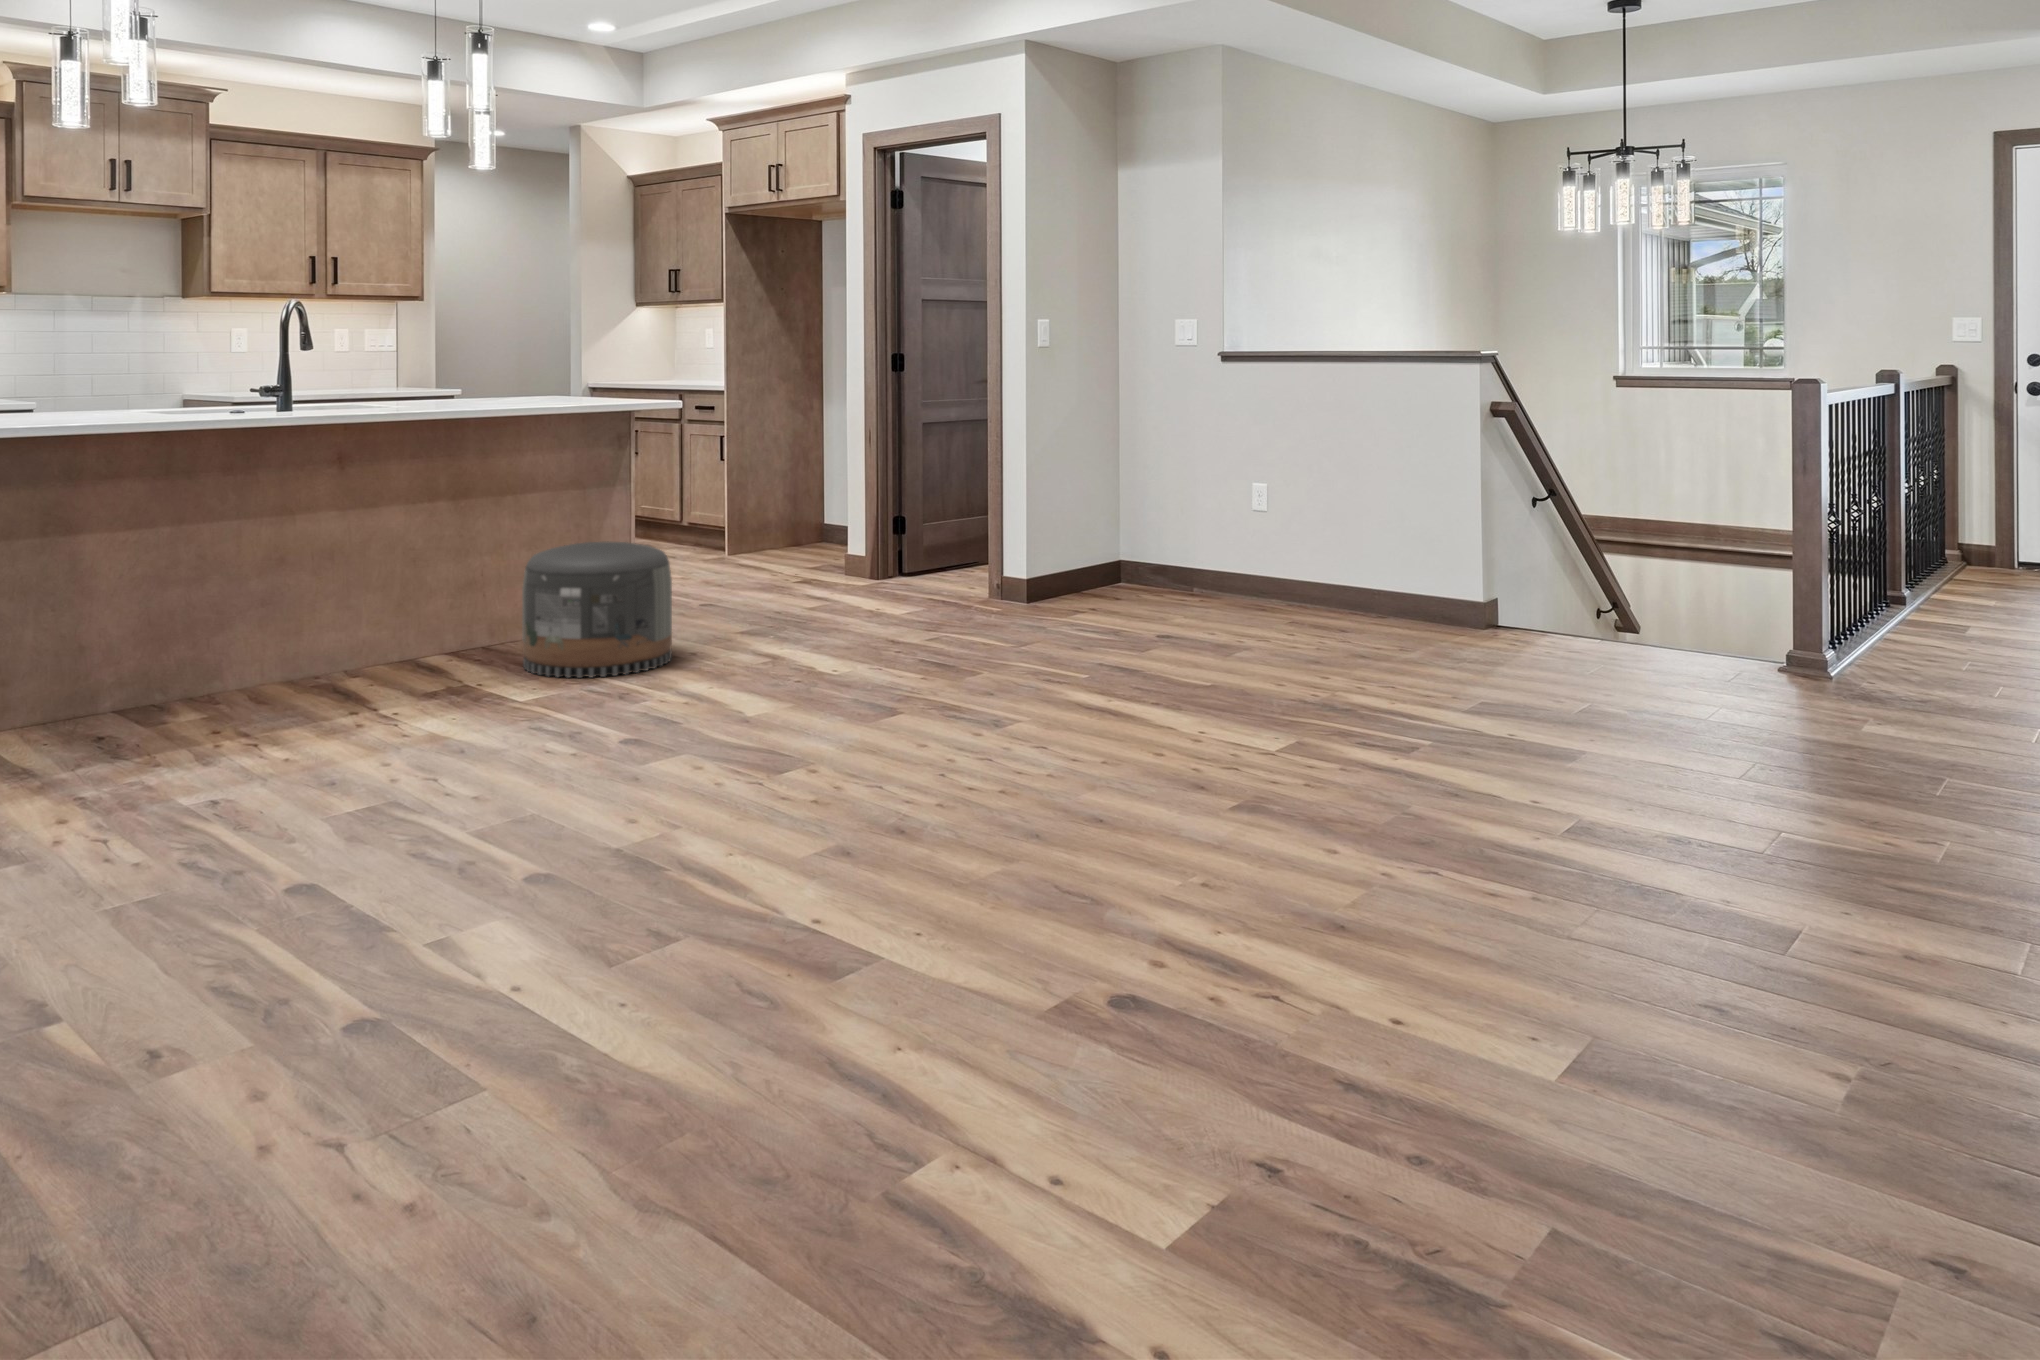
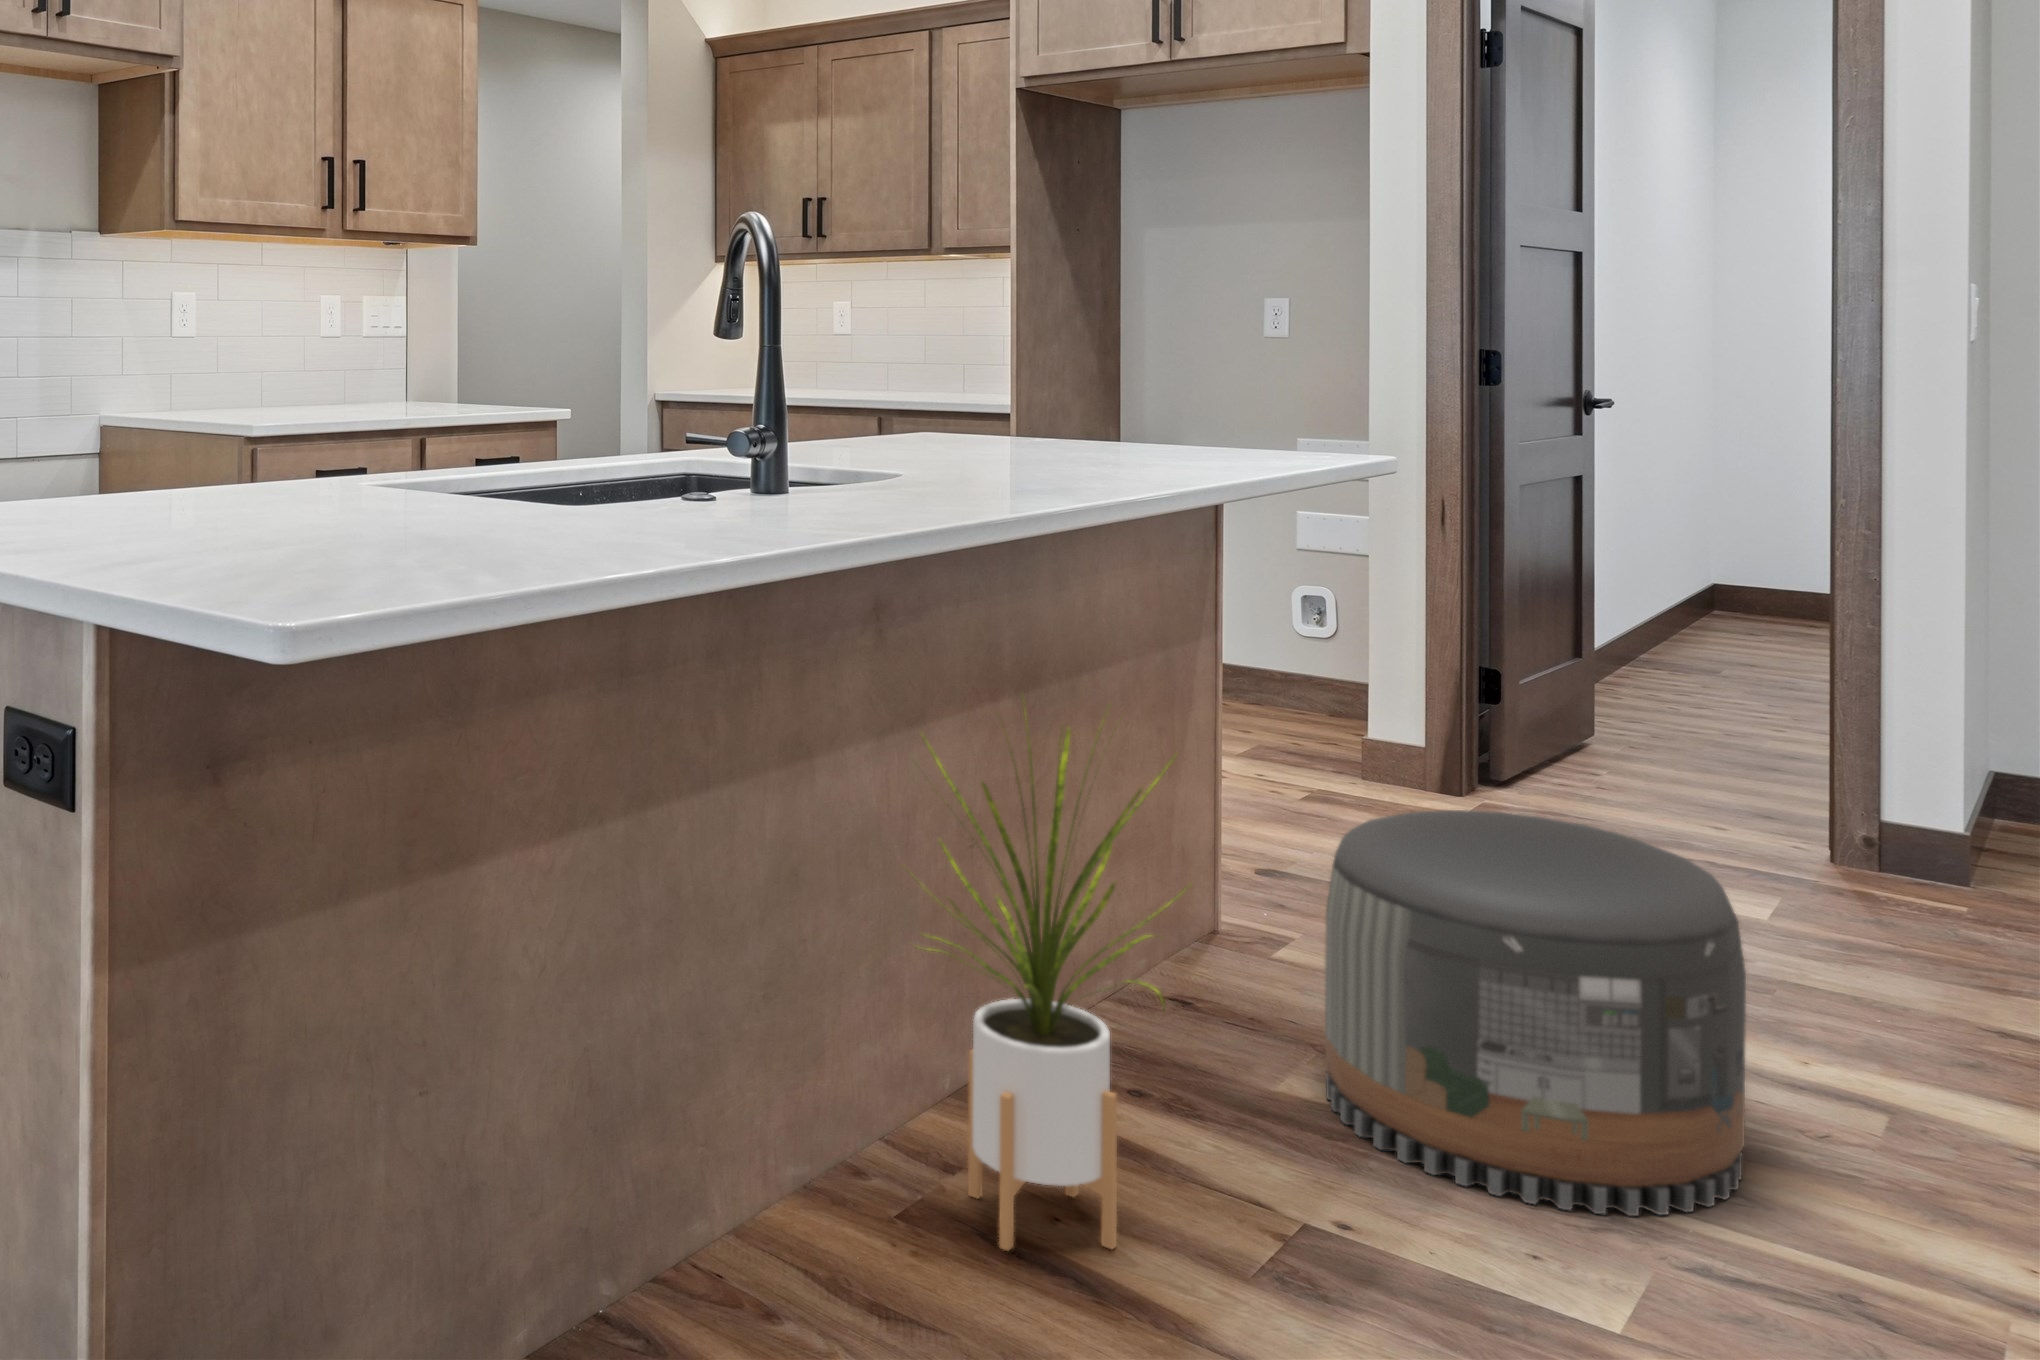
house plant: none [292,483,408,687] -> present [908,719,1183,1251]

